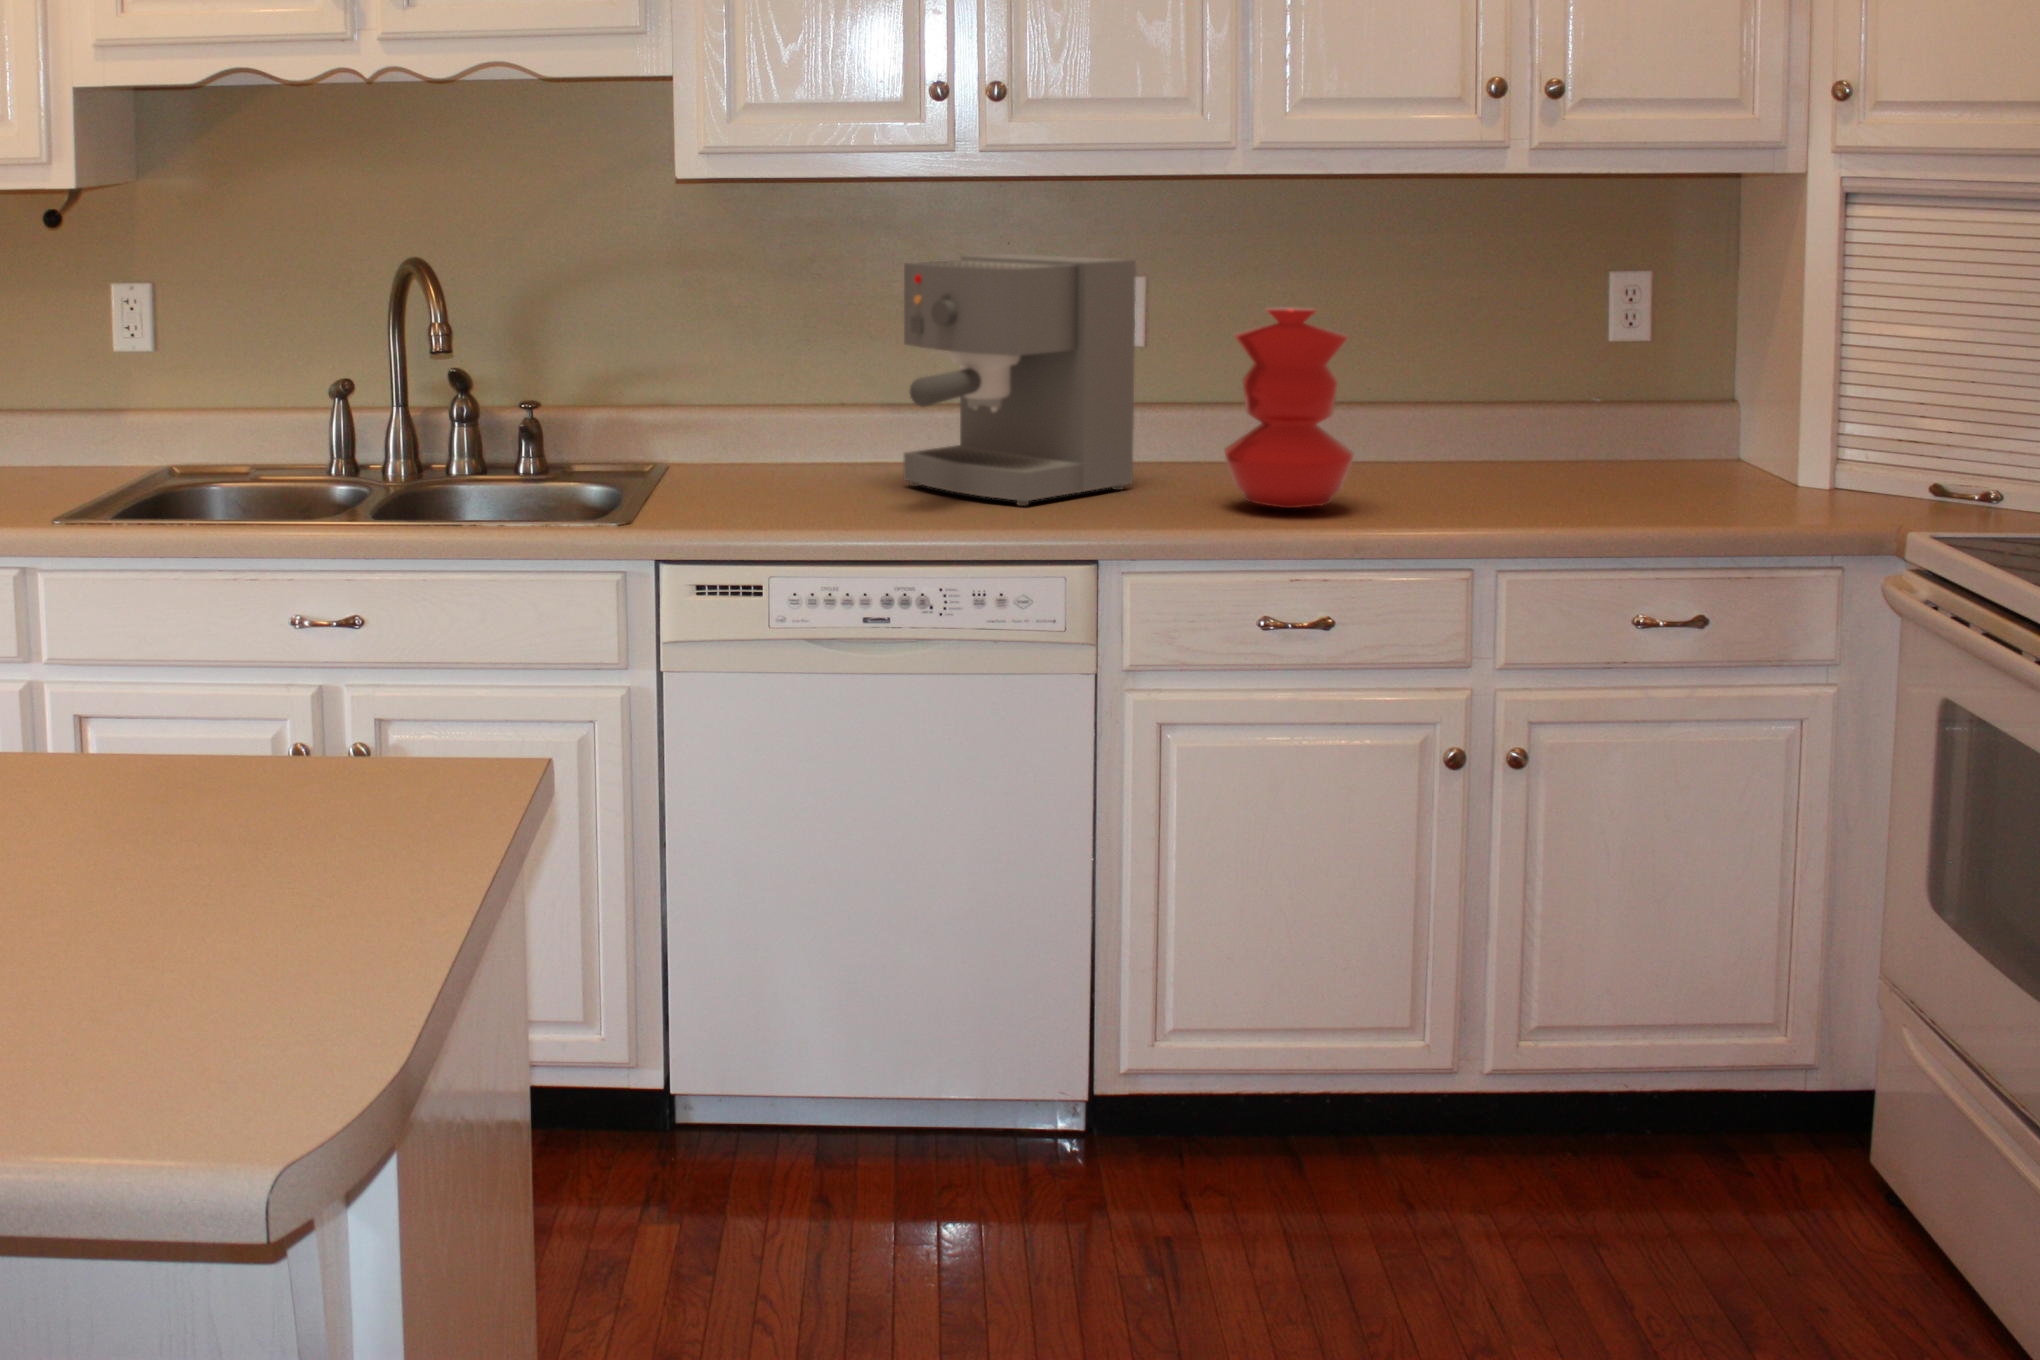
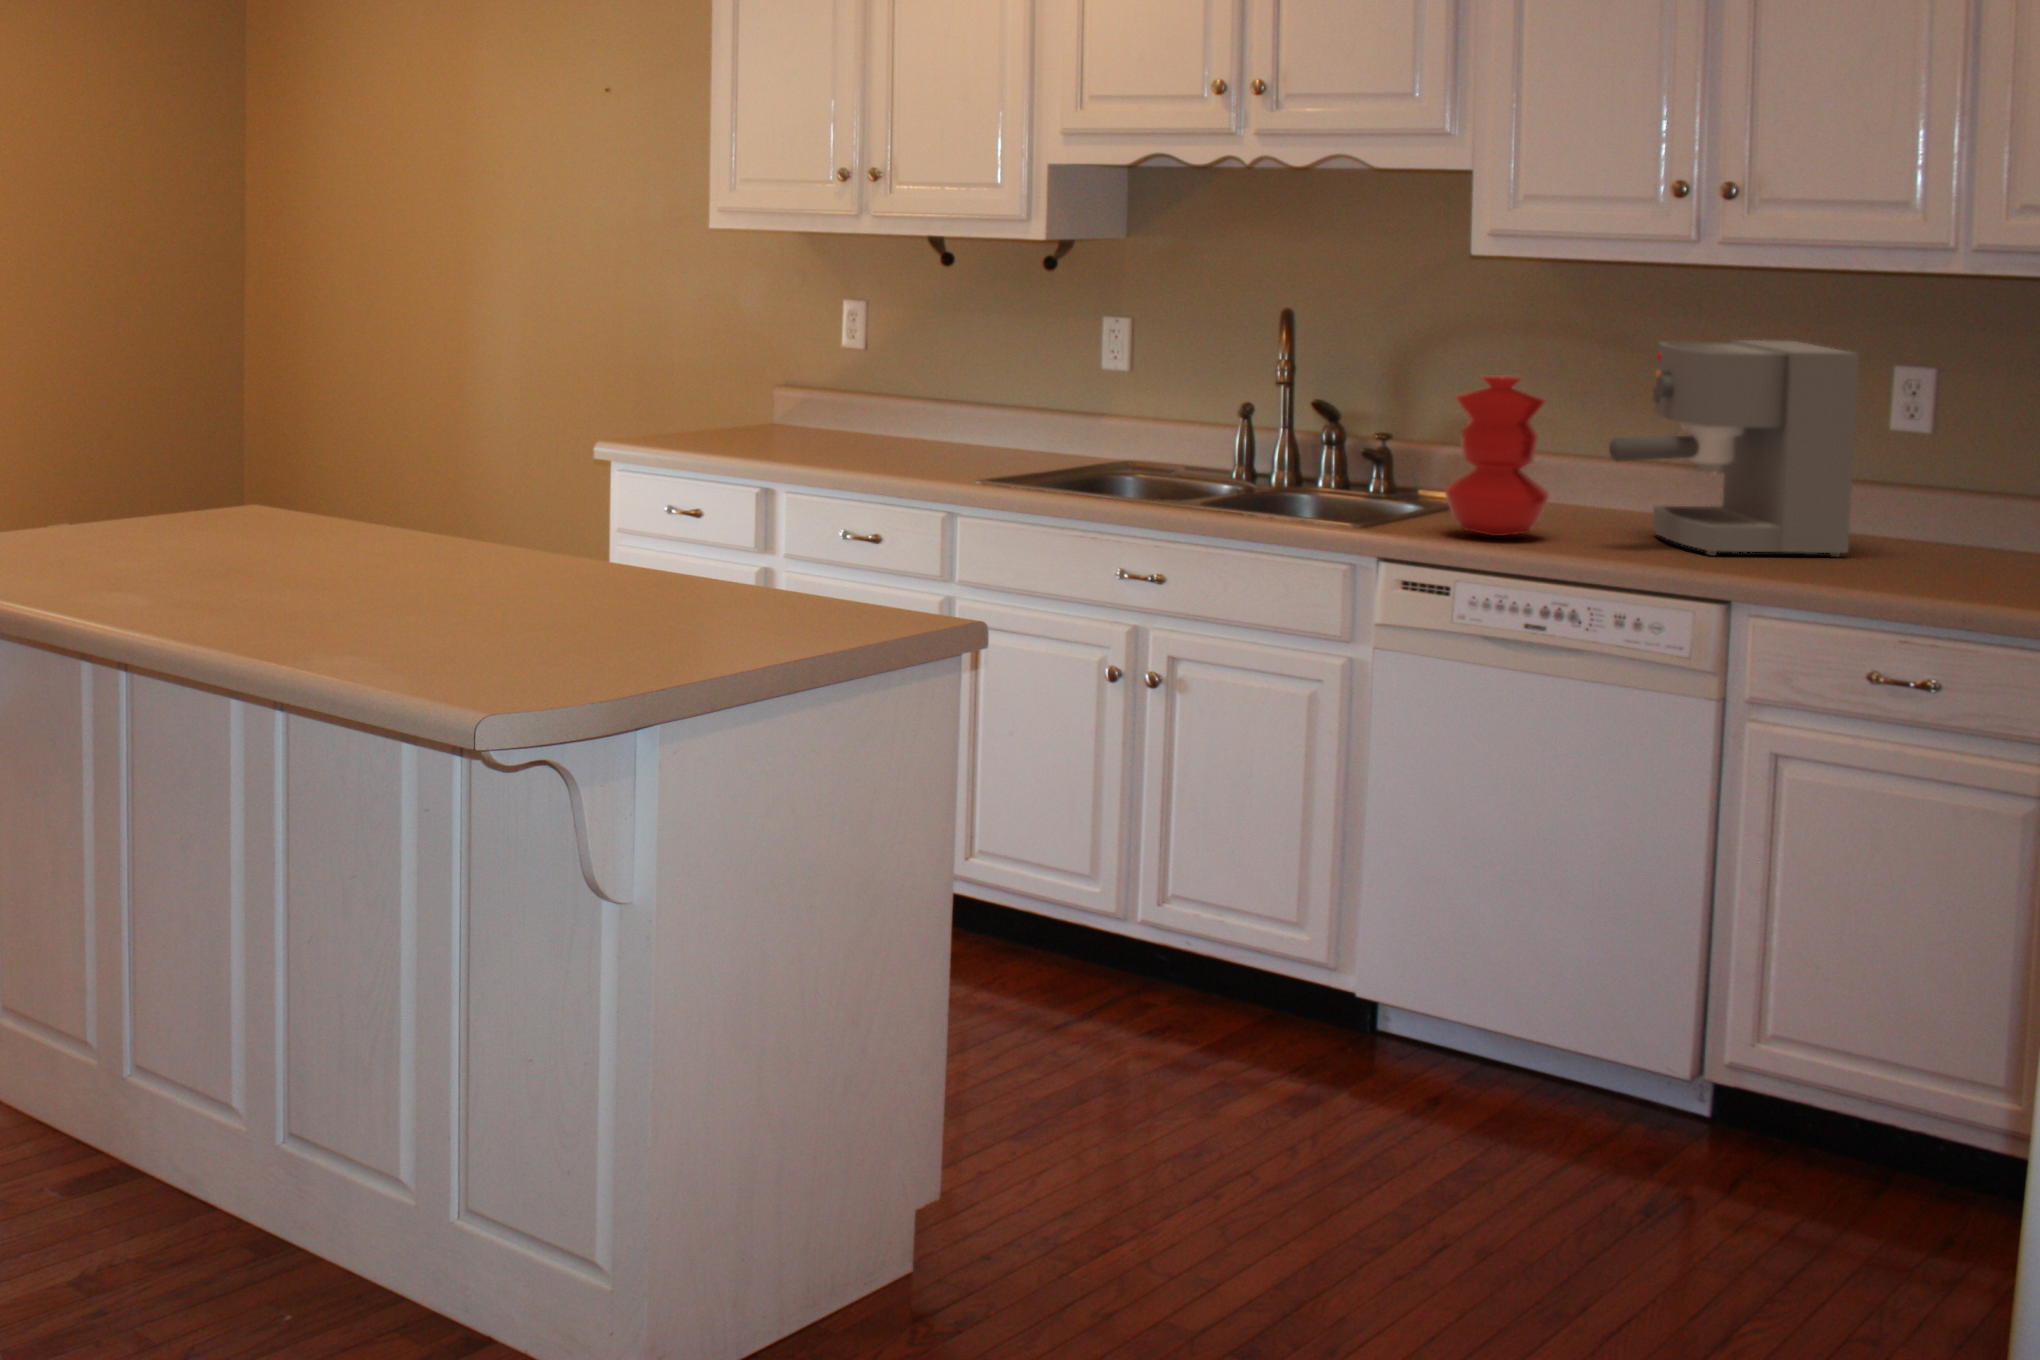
vase: present [1225,307,1353,508] -> present [1445,375,1549,536]

